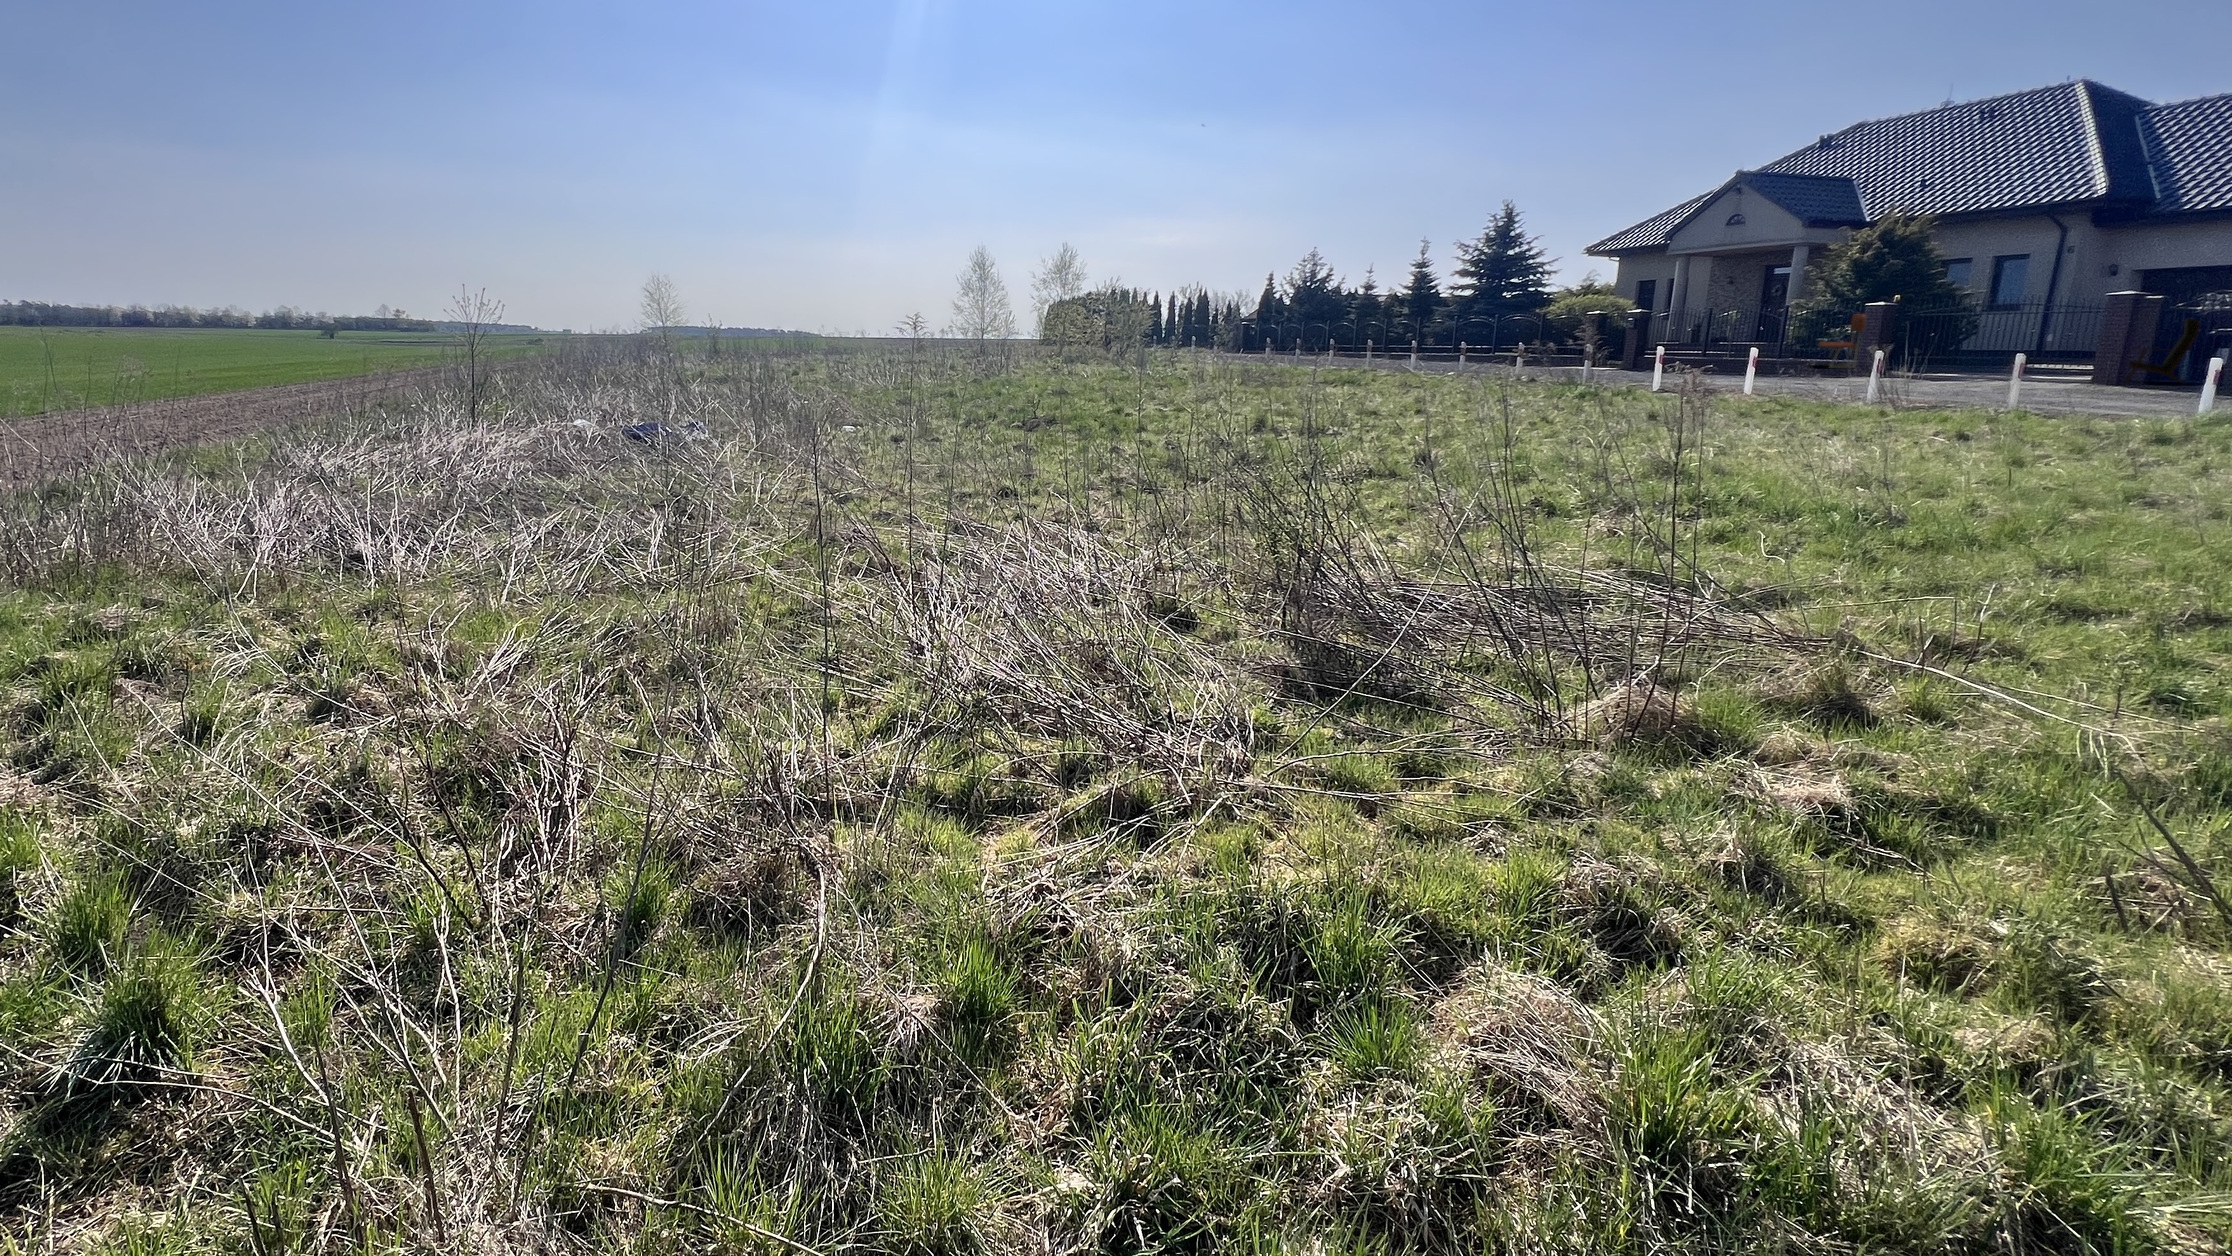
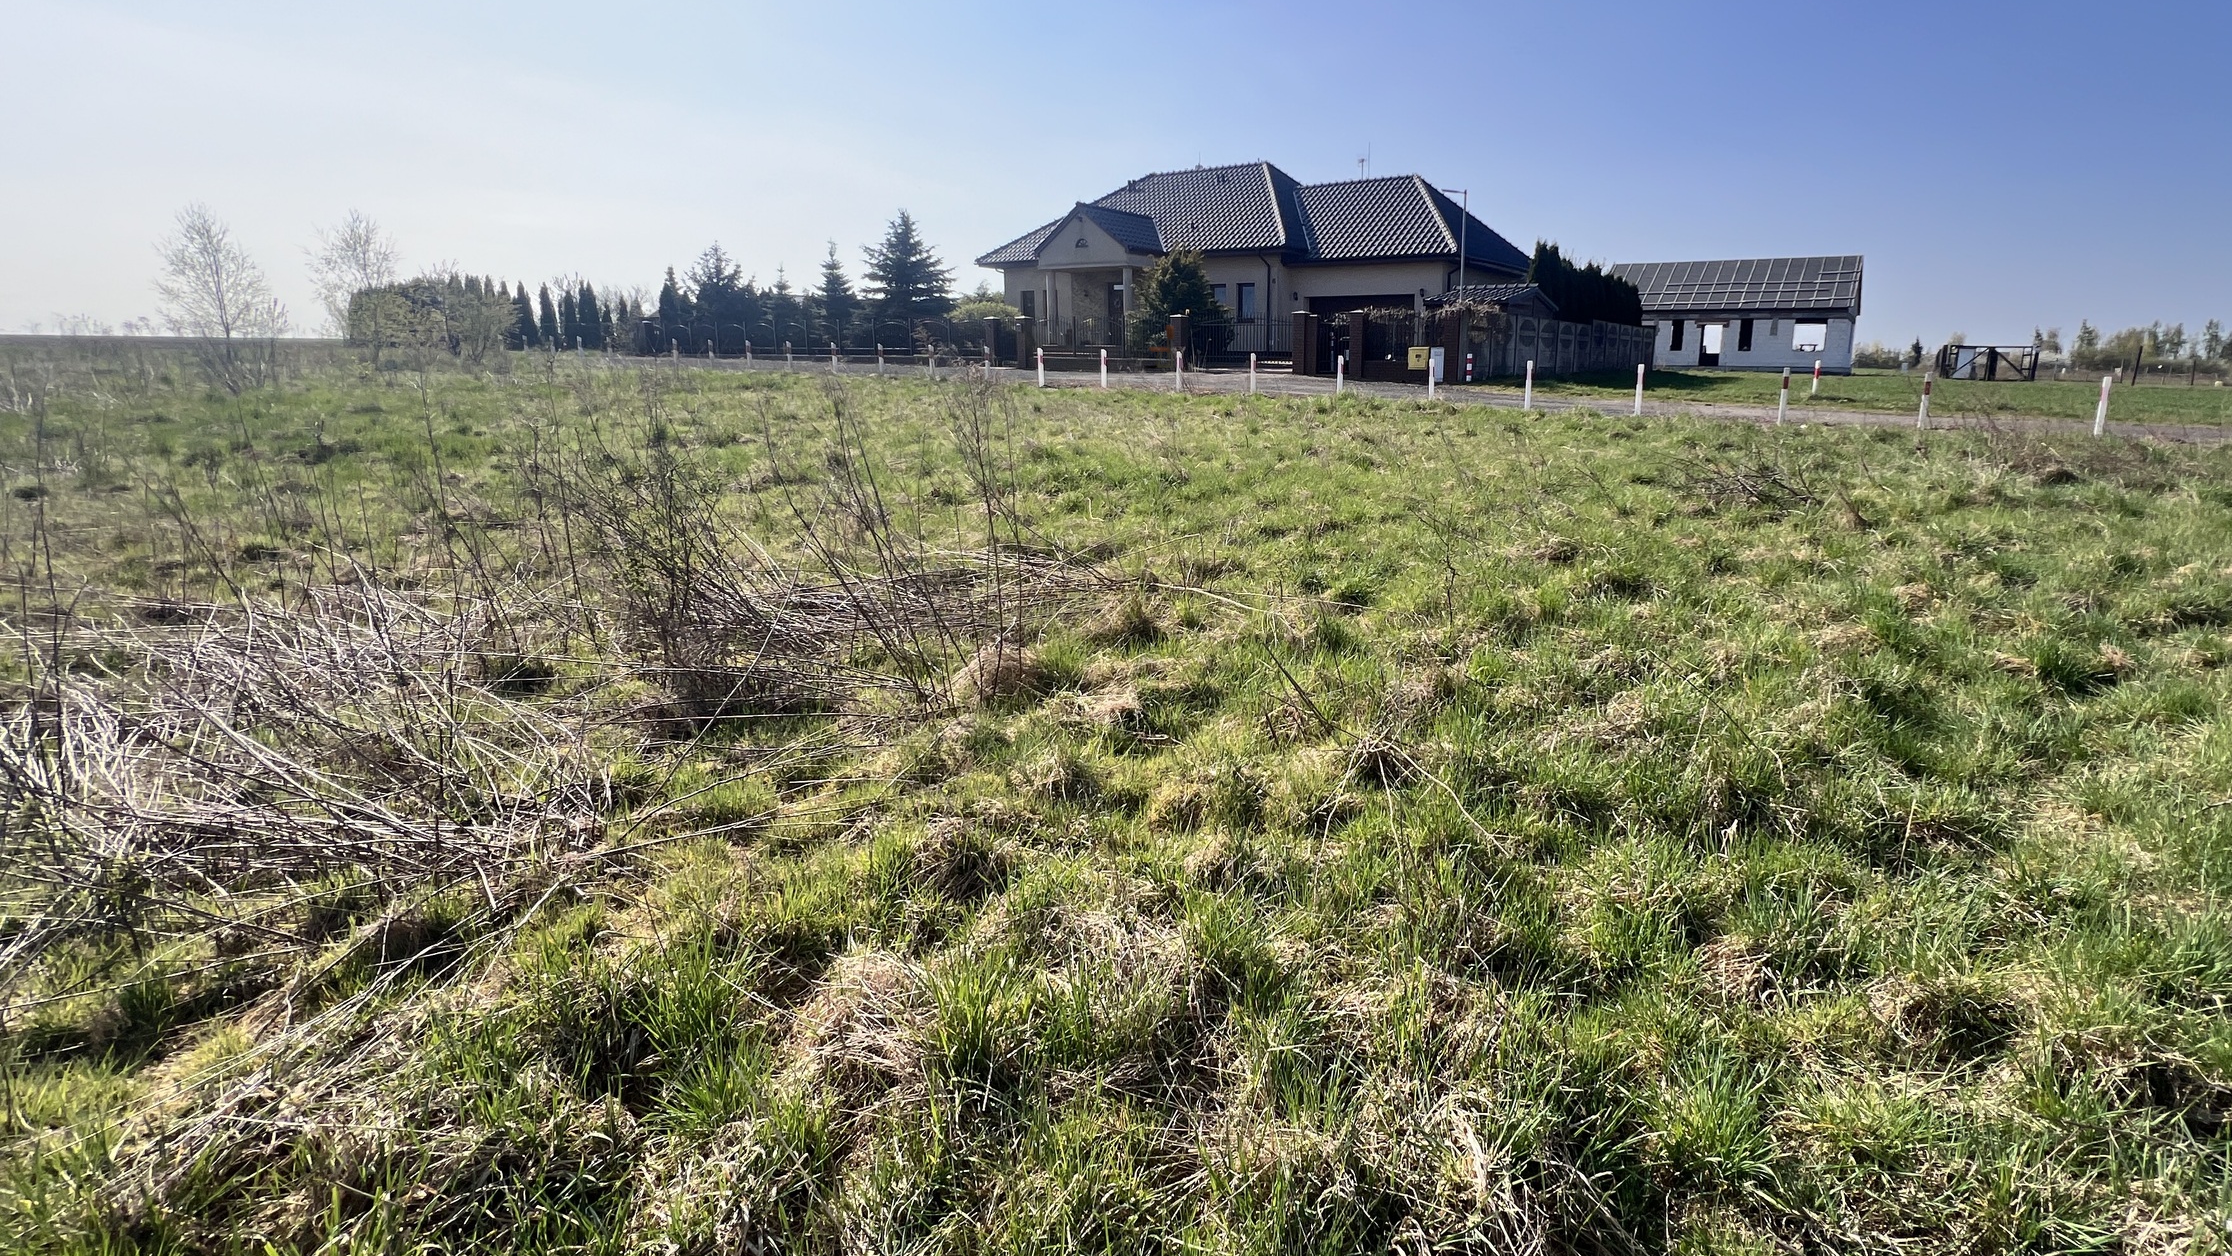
lounge chair: present [2126,318,2201,384] -> none [1306,333,1334,377]

